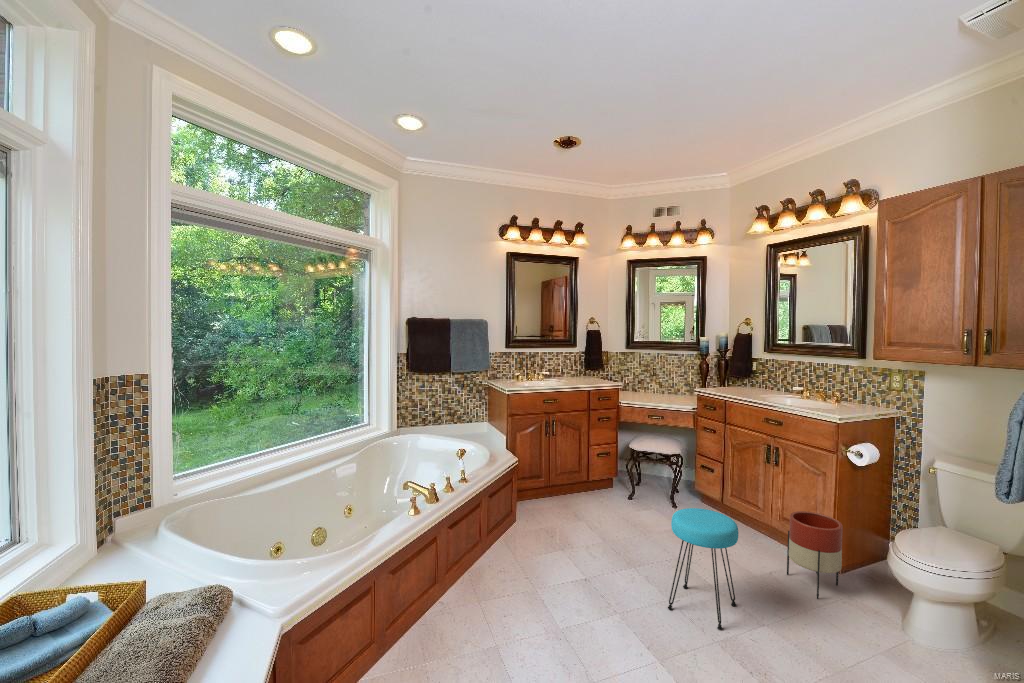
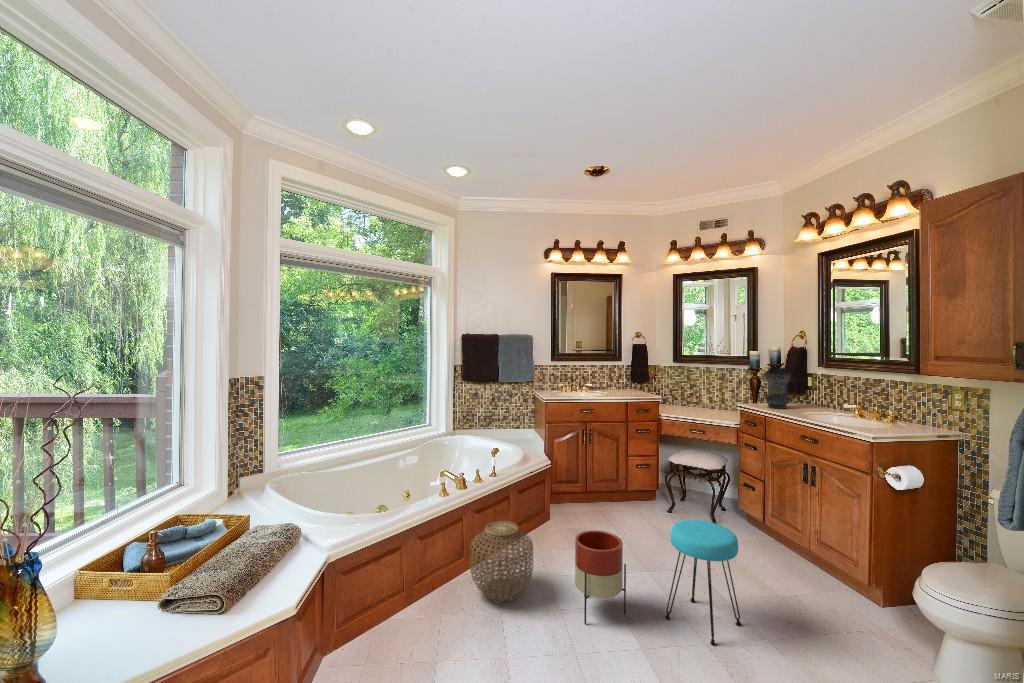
vase: none [722,354,746,393] -> present [765,367,791,409]
planter: present [787,511,843,599] -> present [575,530,626,624]
woven basket: none [462,528,532,617] -> present [470,521,533,602]

